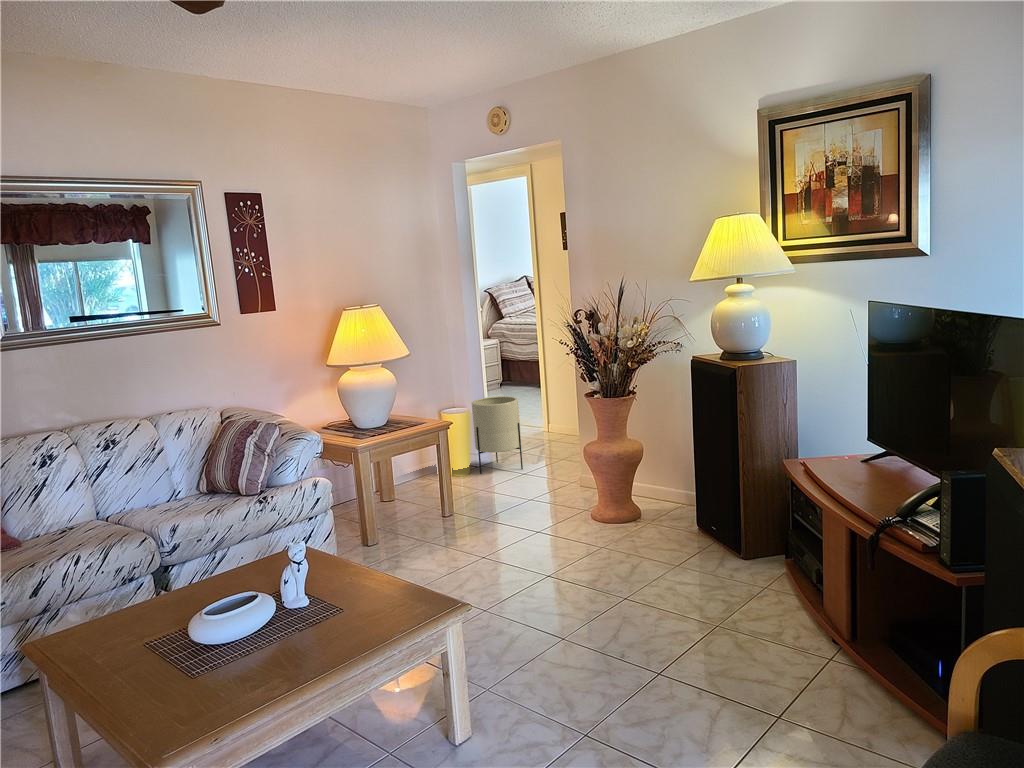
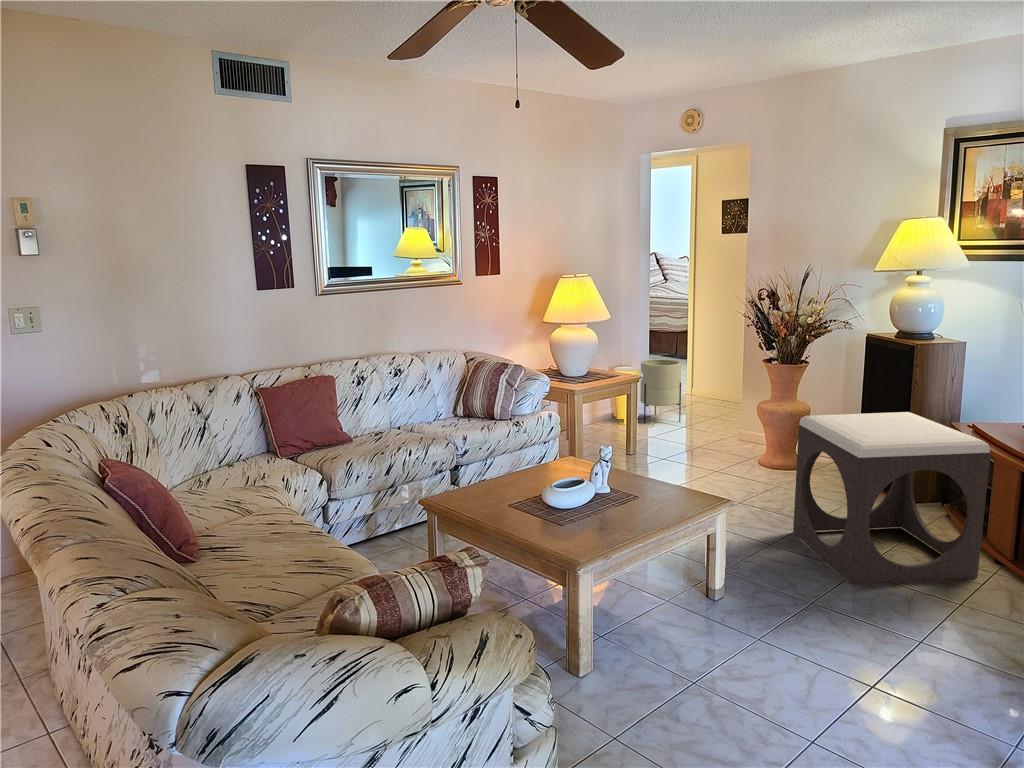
footstool: none [592,453,808,692] -> present [793,412,991,584]

